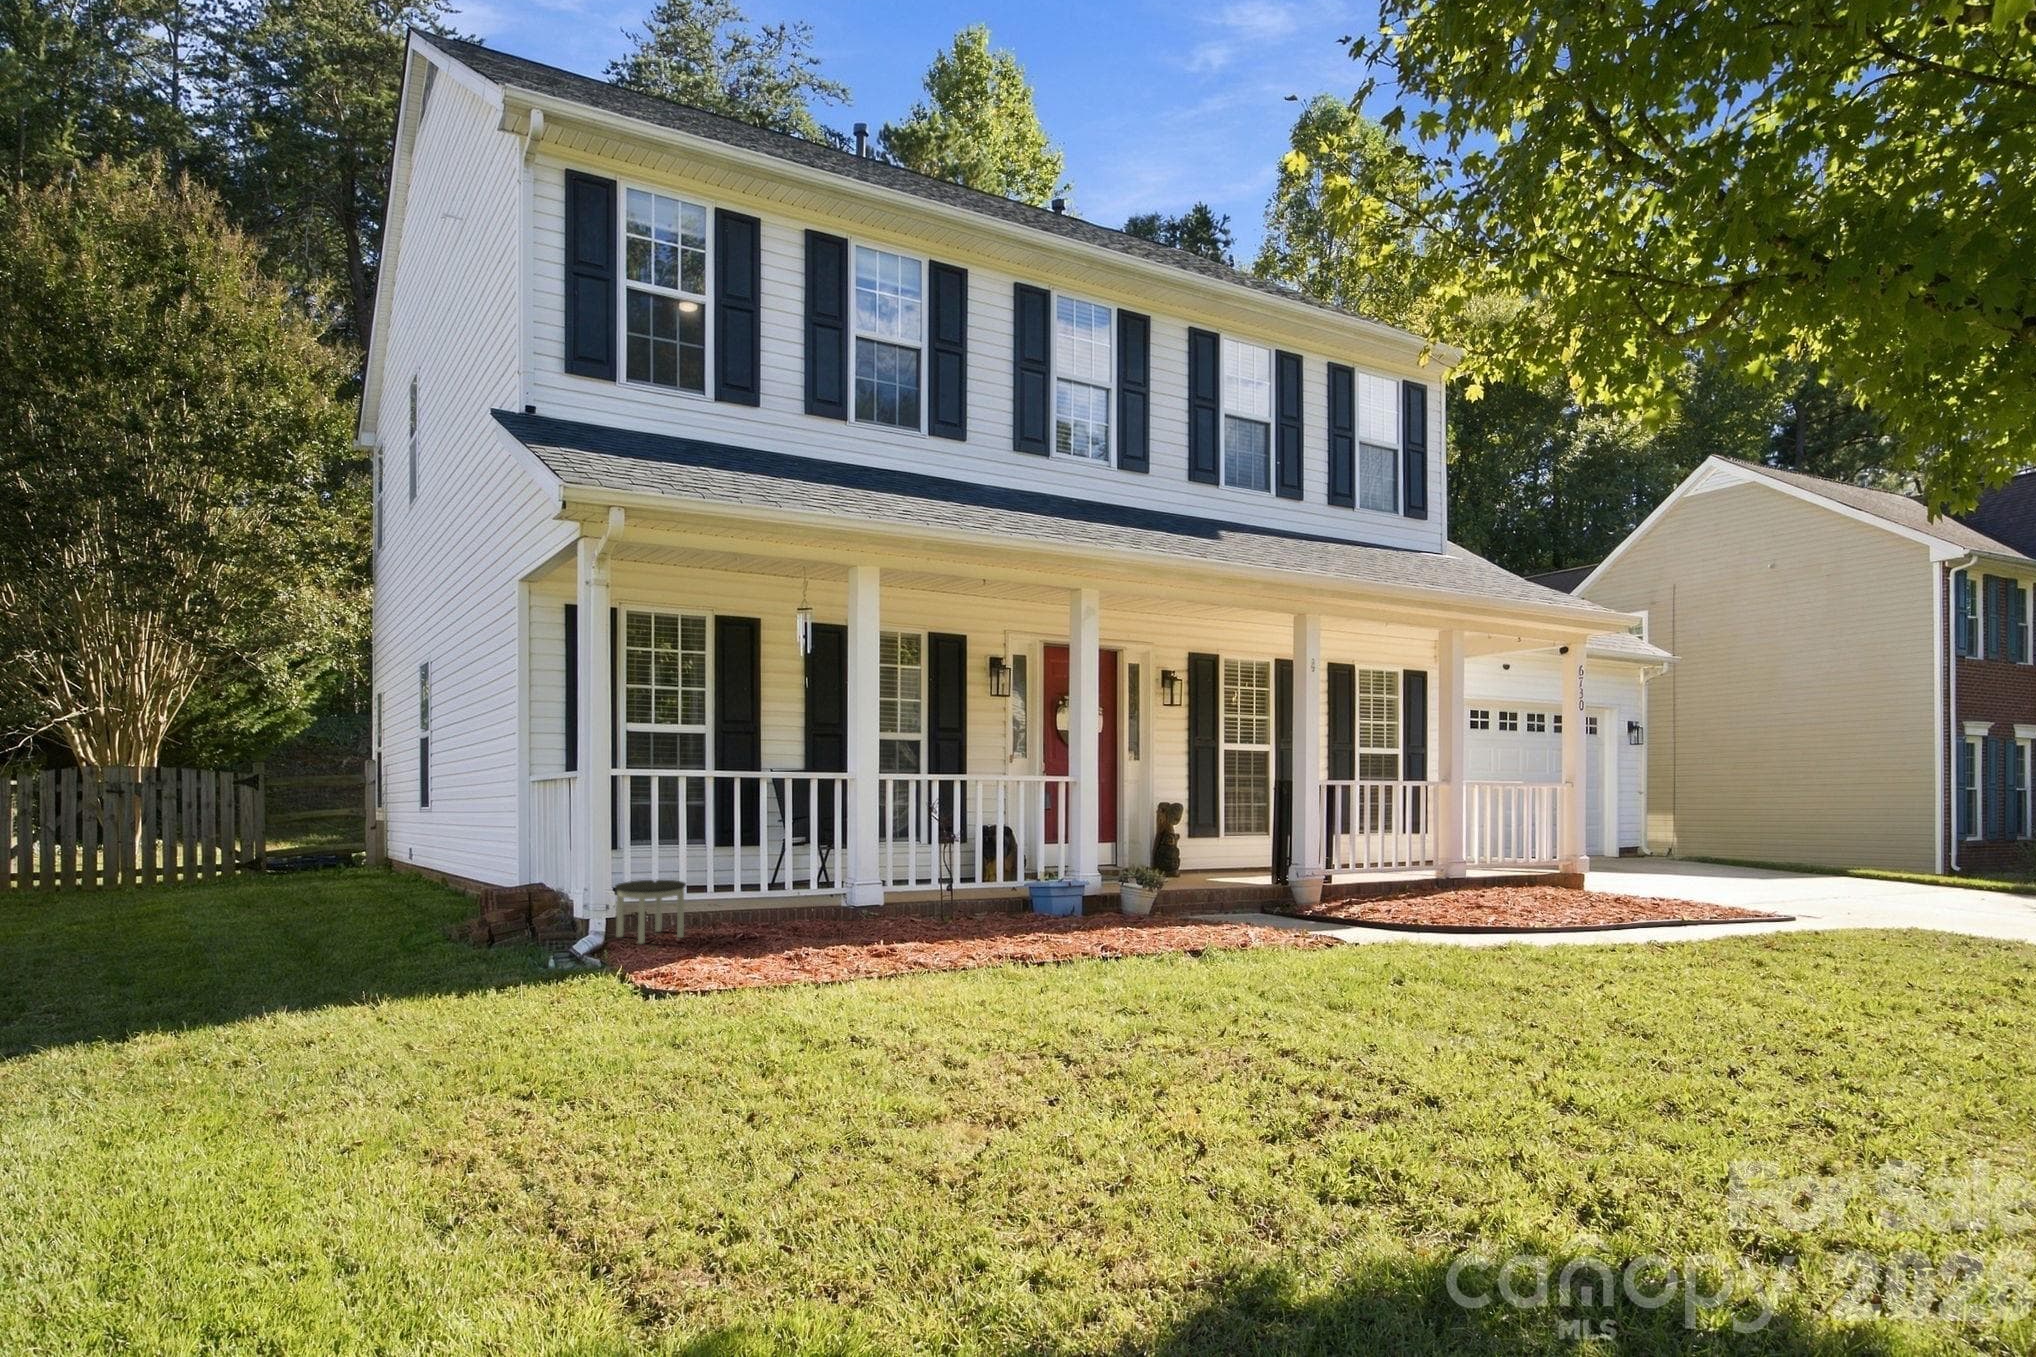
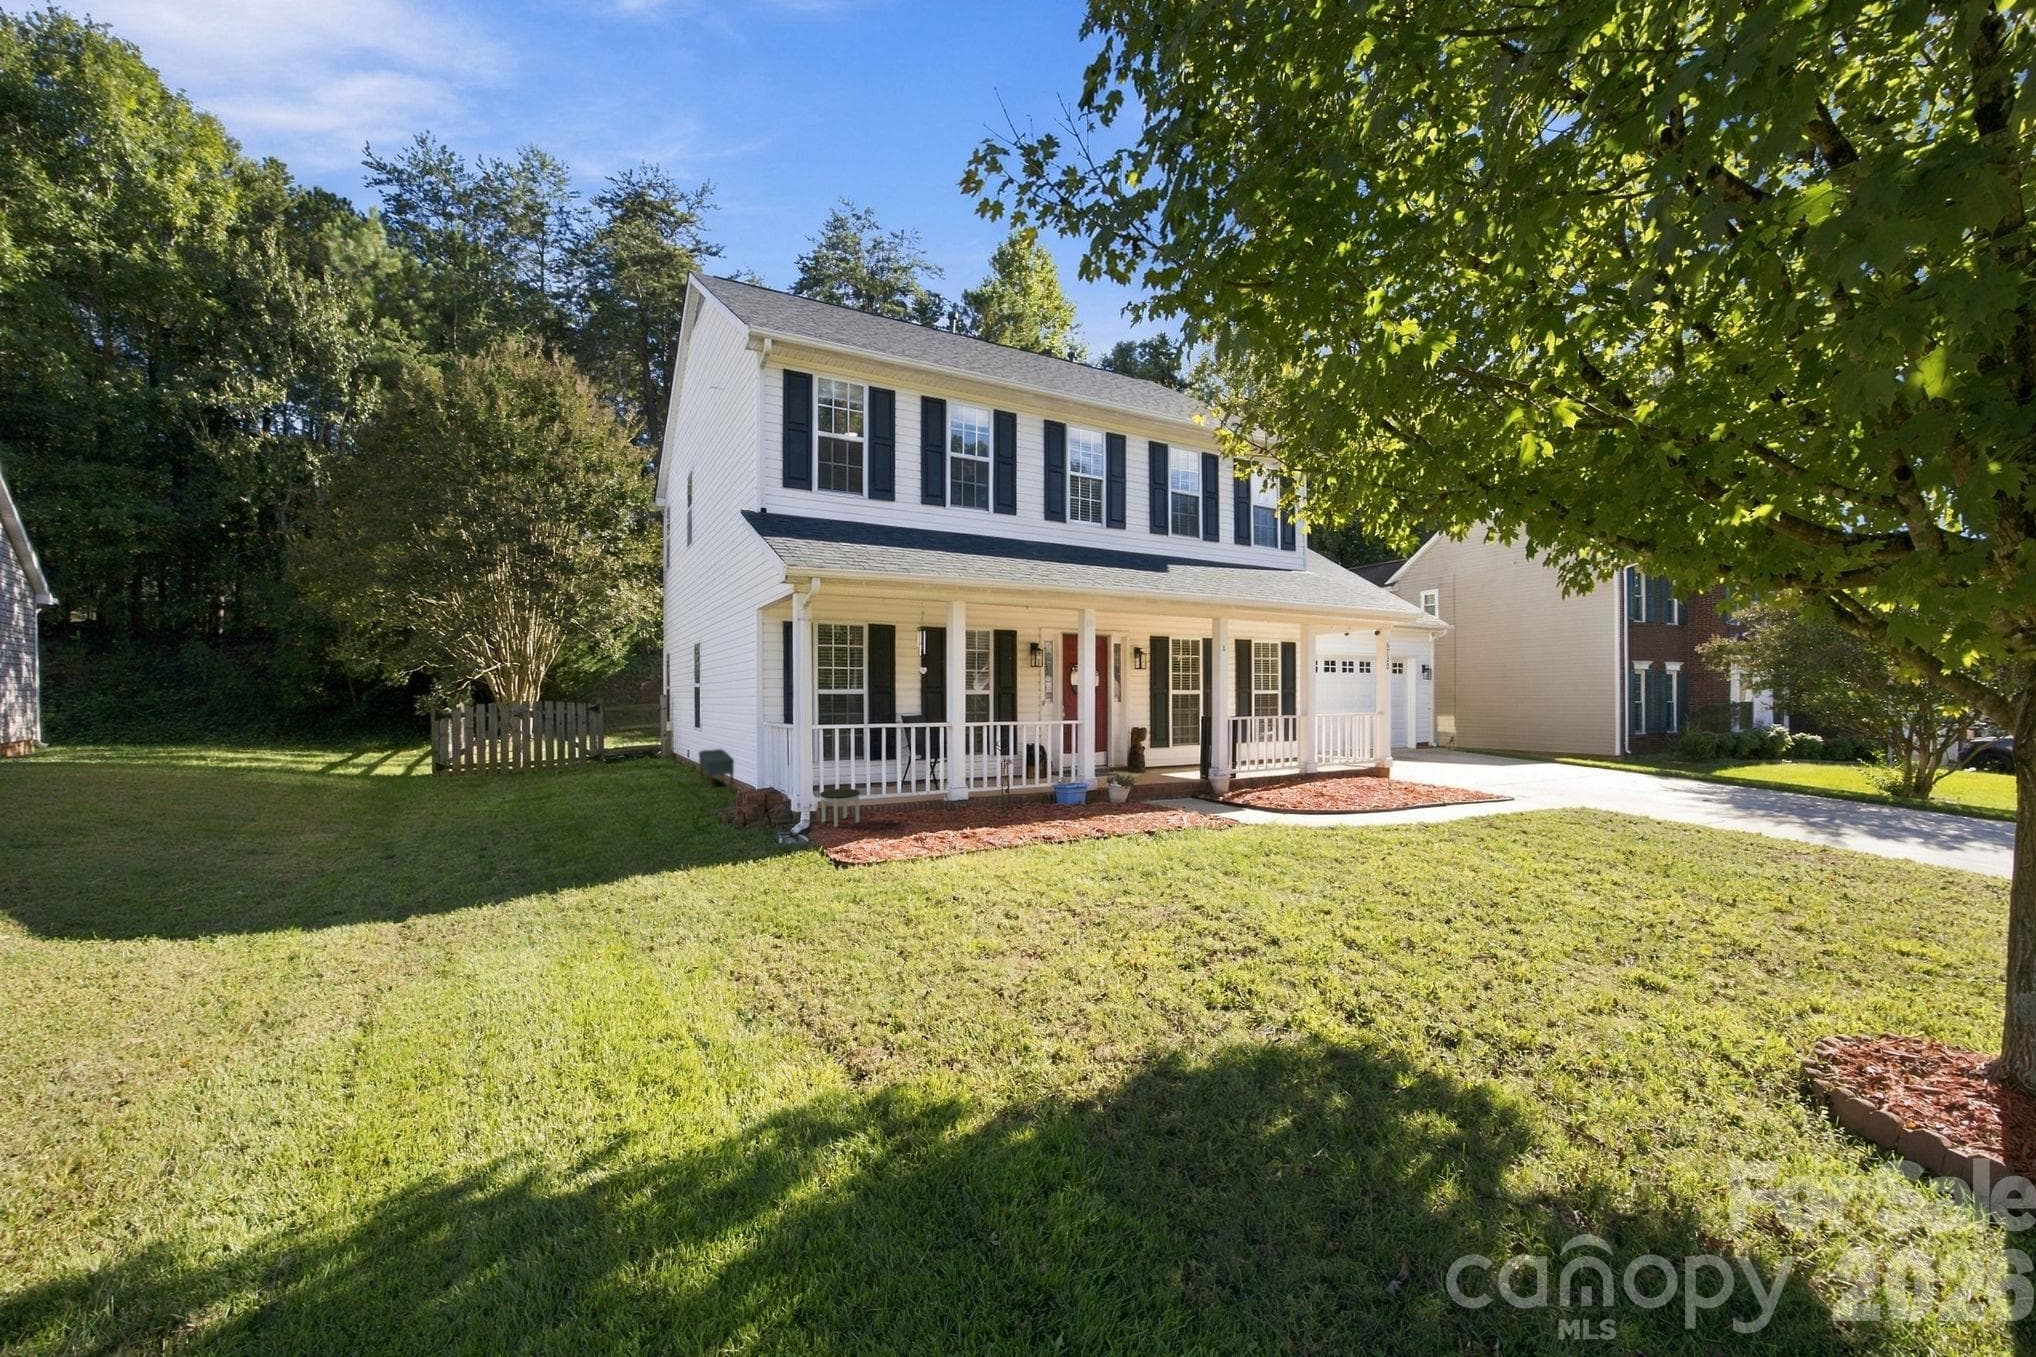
bench: none [404,836,467,904] -> present [699,749,734,788]

